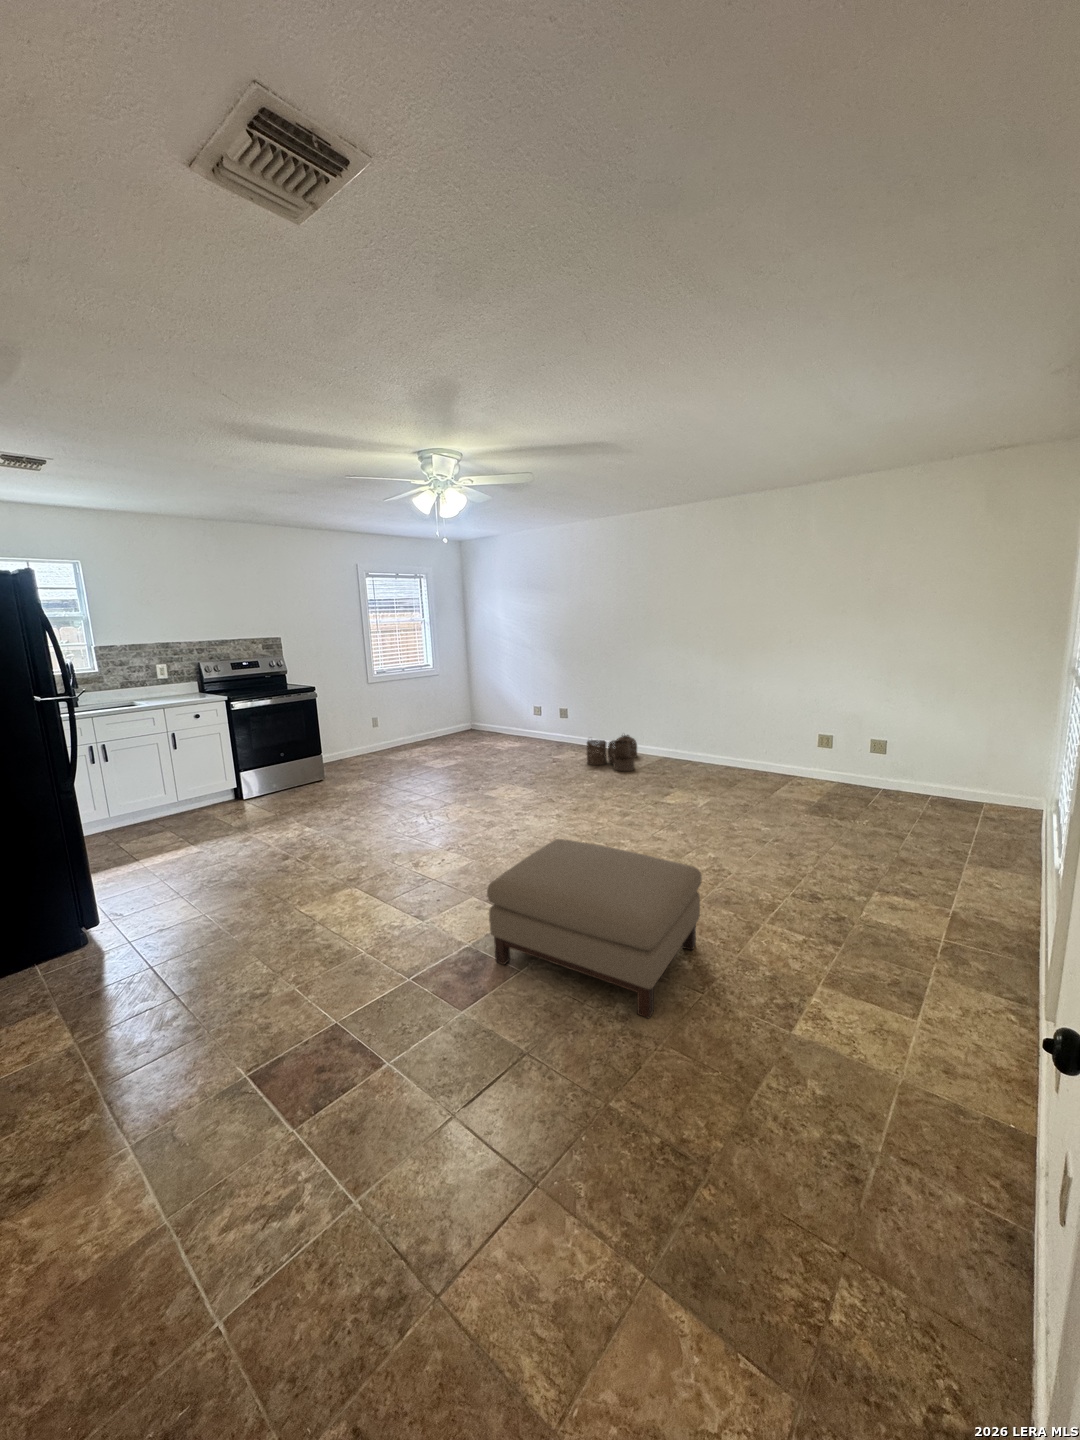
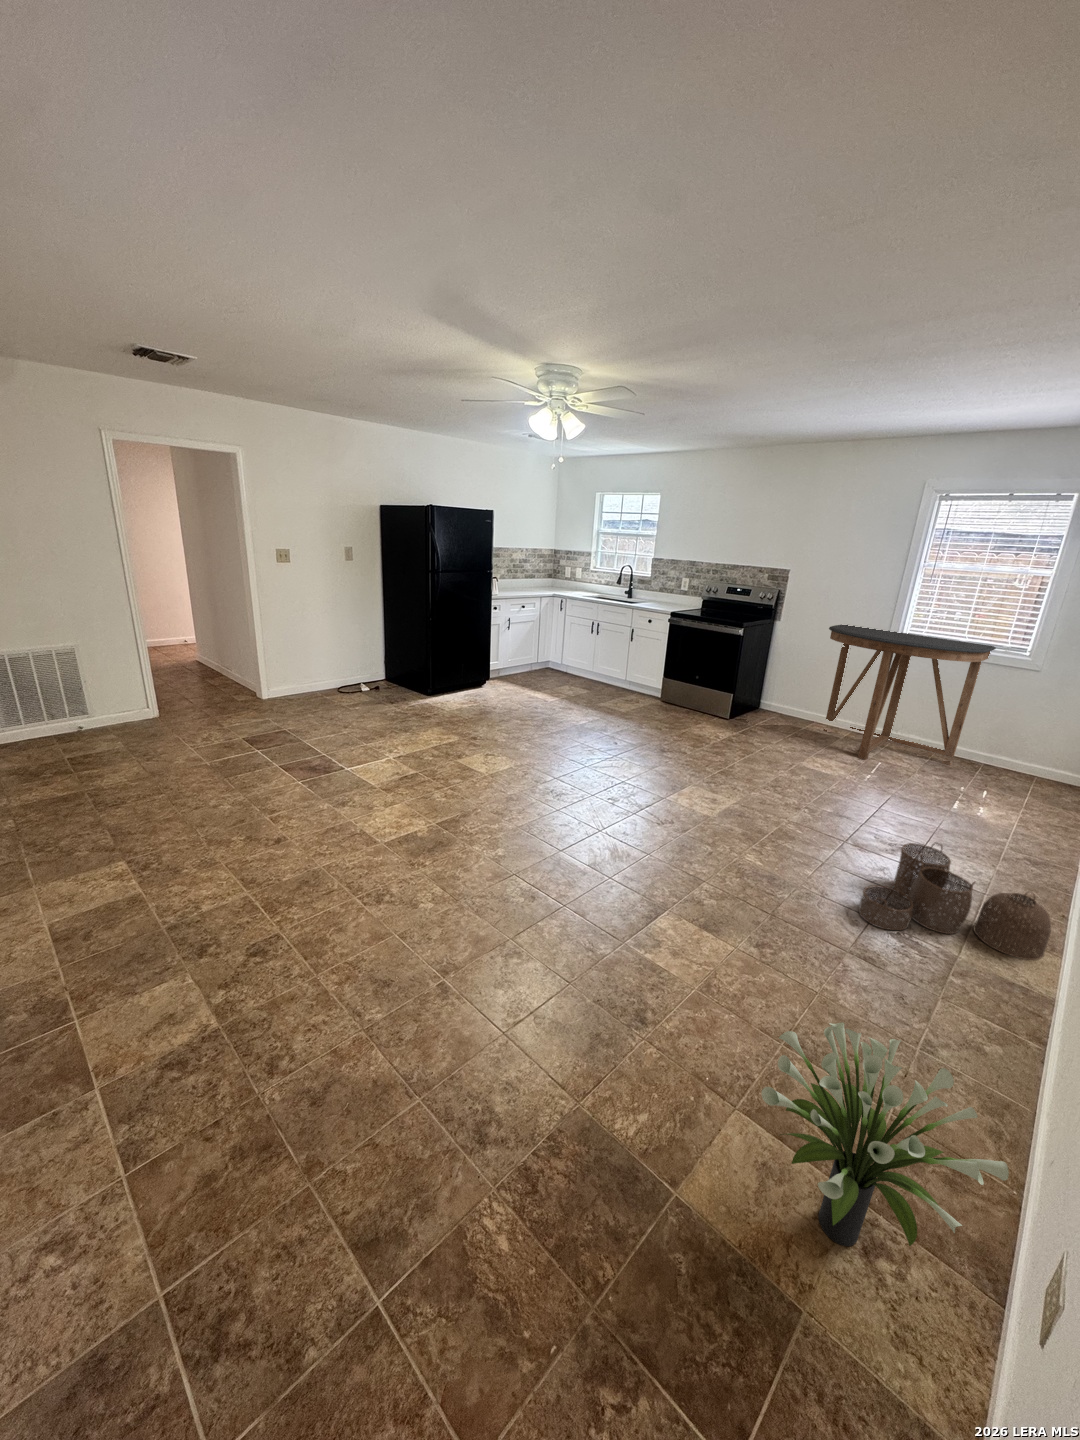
console table: none [339,664,439,759] -> present [823,625,996,765]
potted plant: none [767,727,828,787] -> present [761,1022,1009,1246]
ottoman: present [487,839,702,1018] -> none [197,720,381,847]

